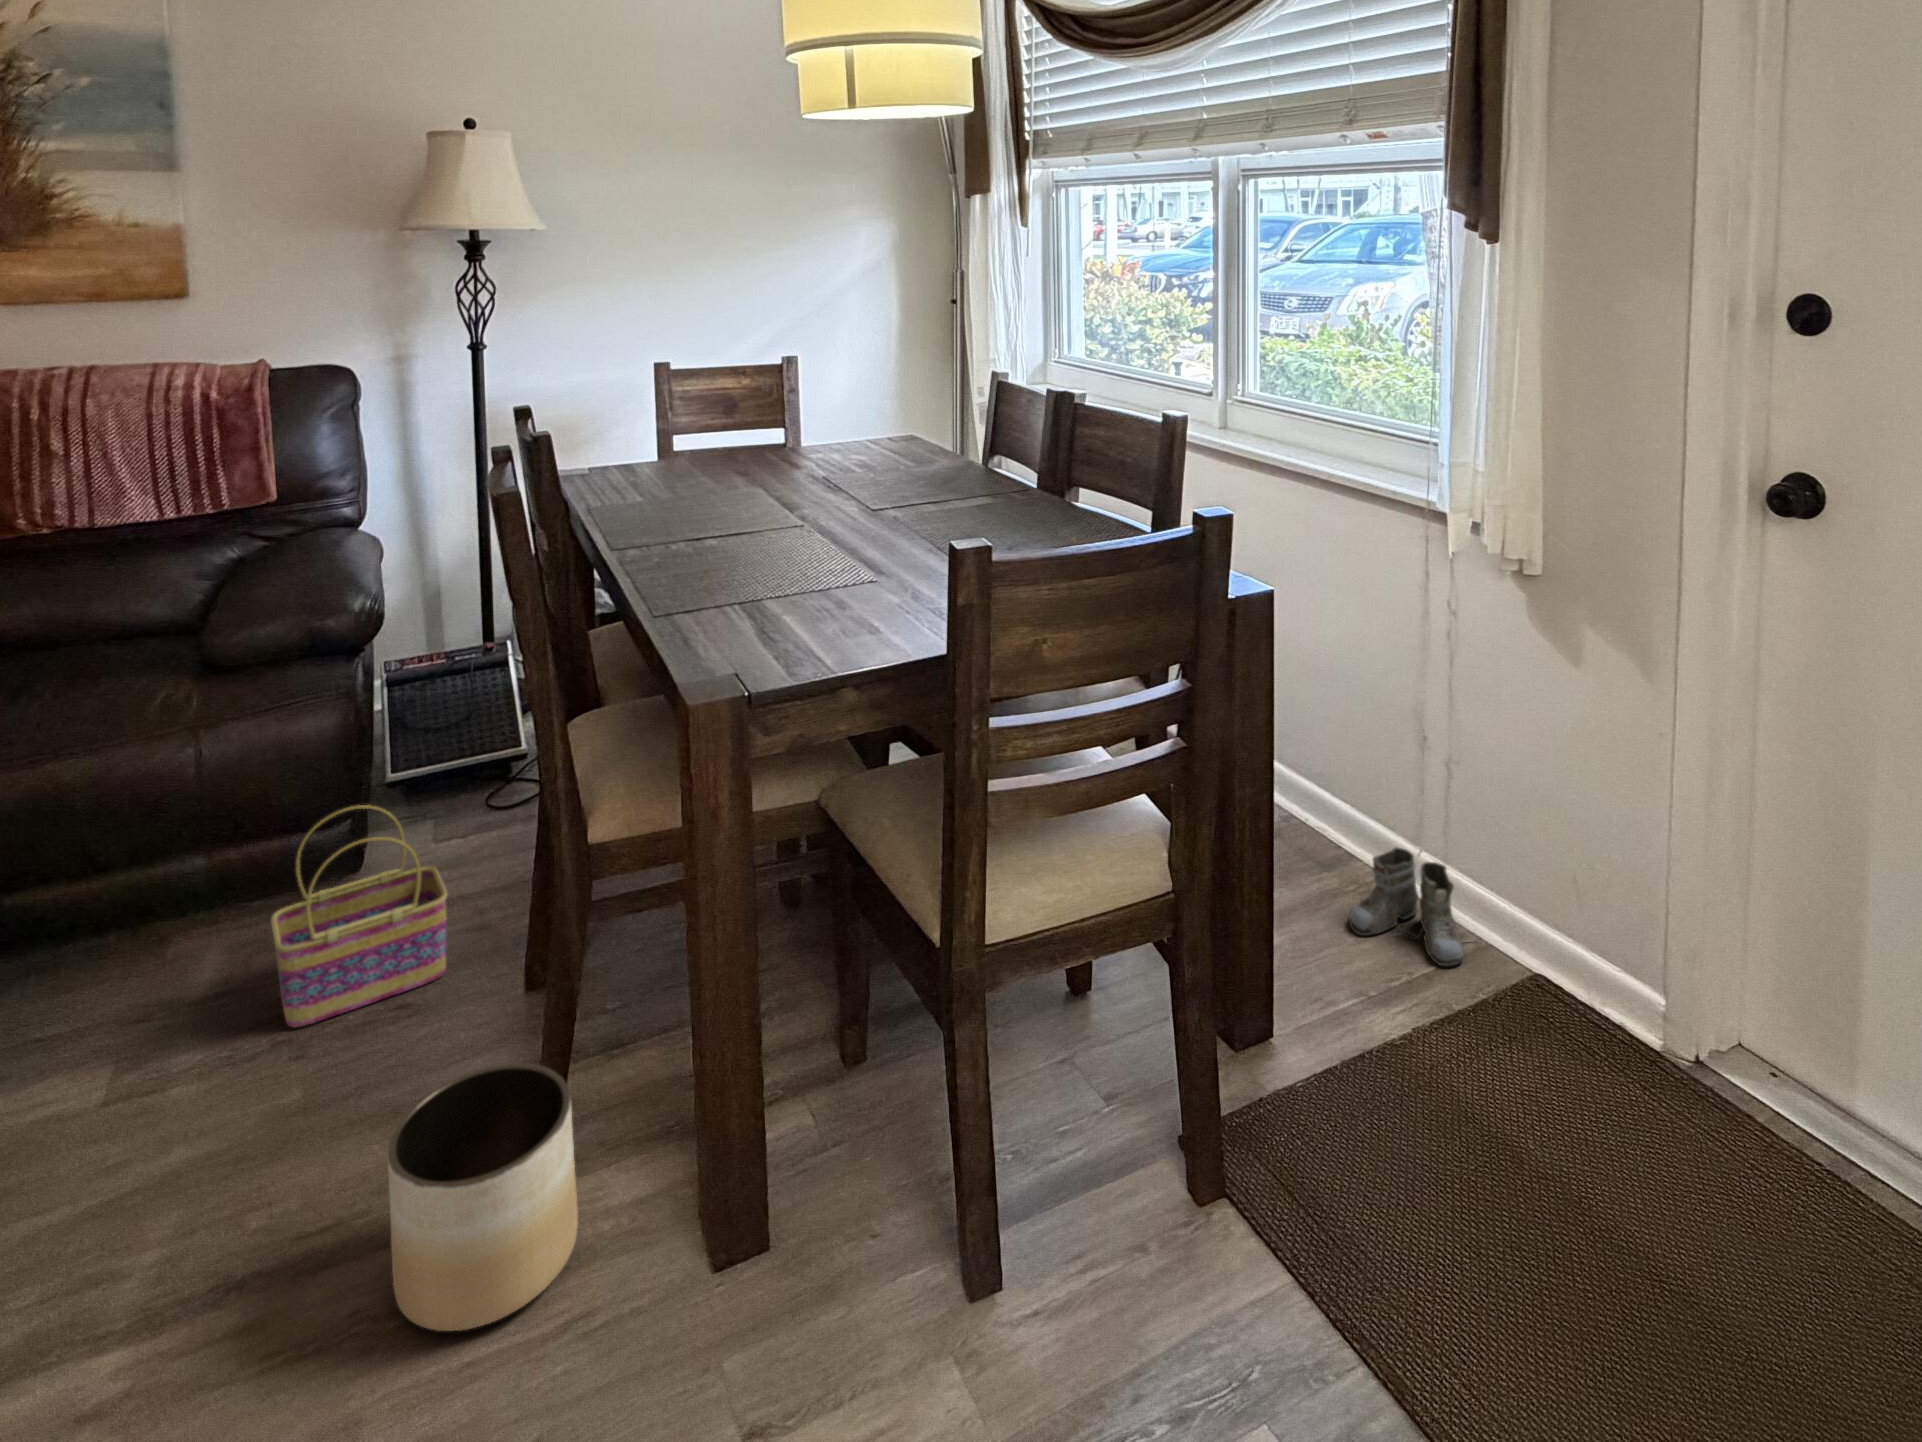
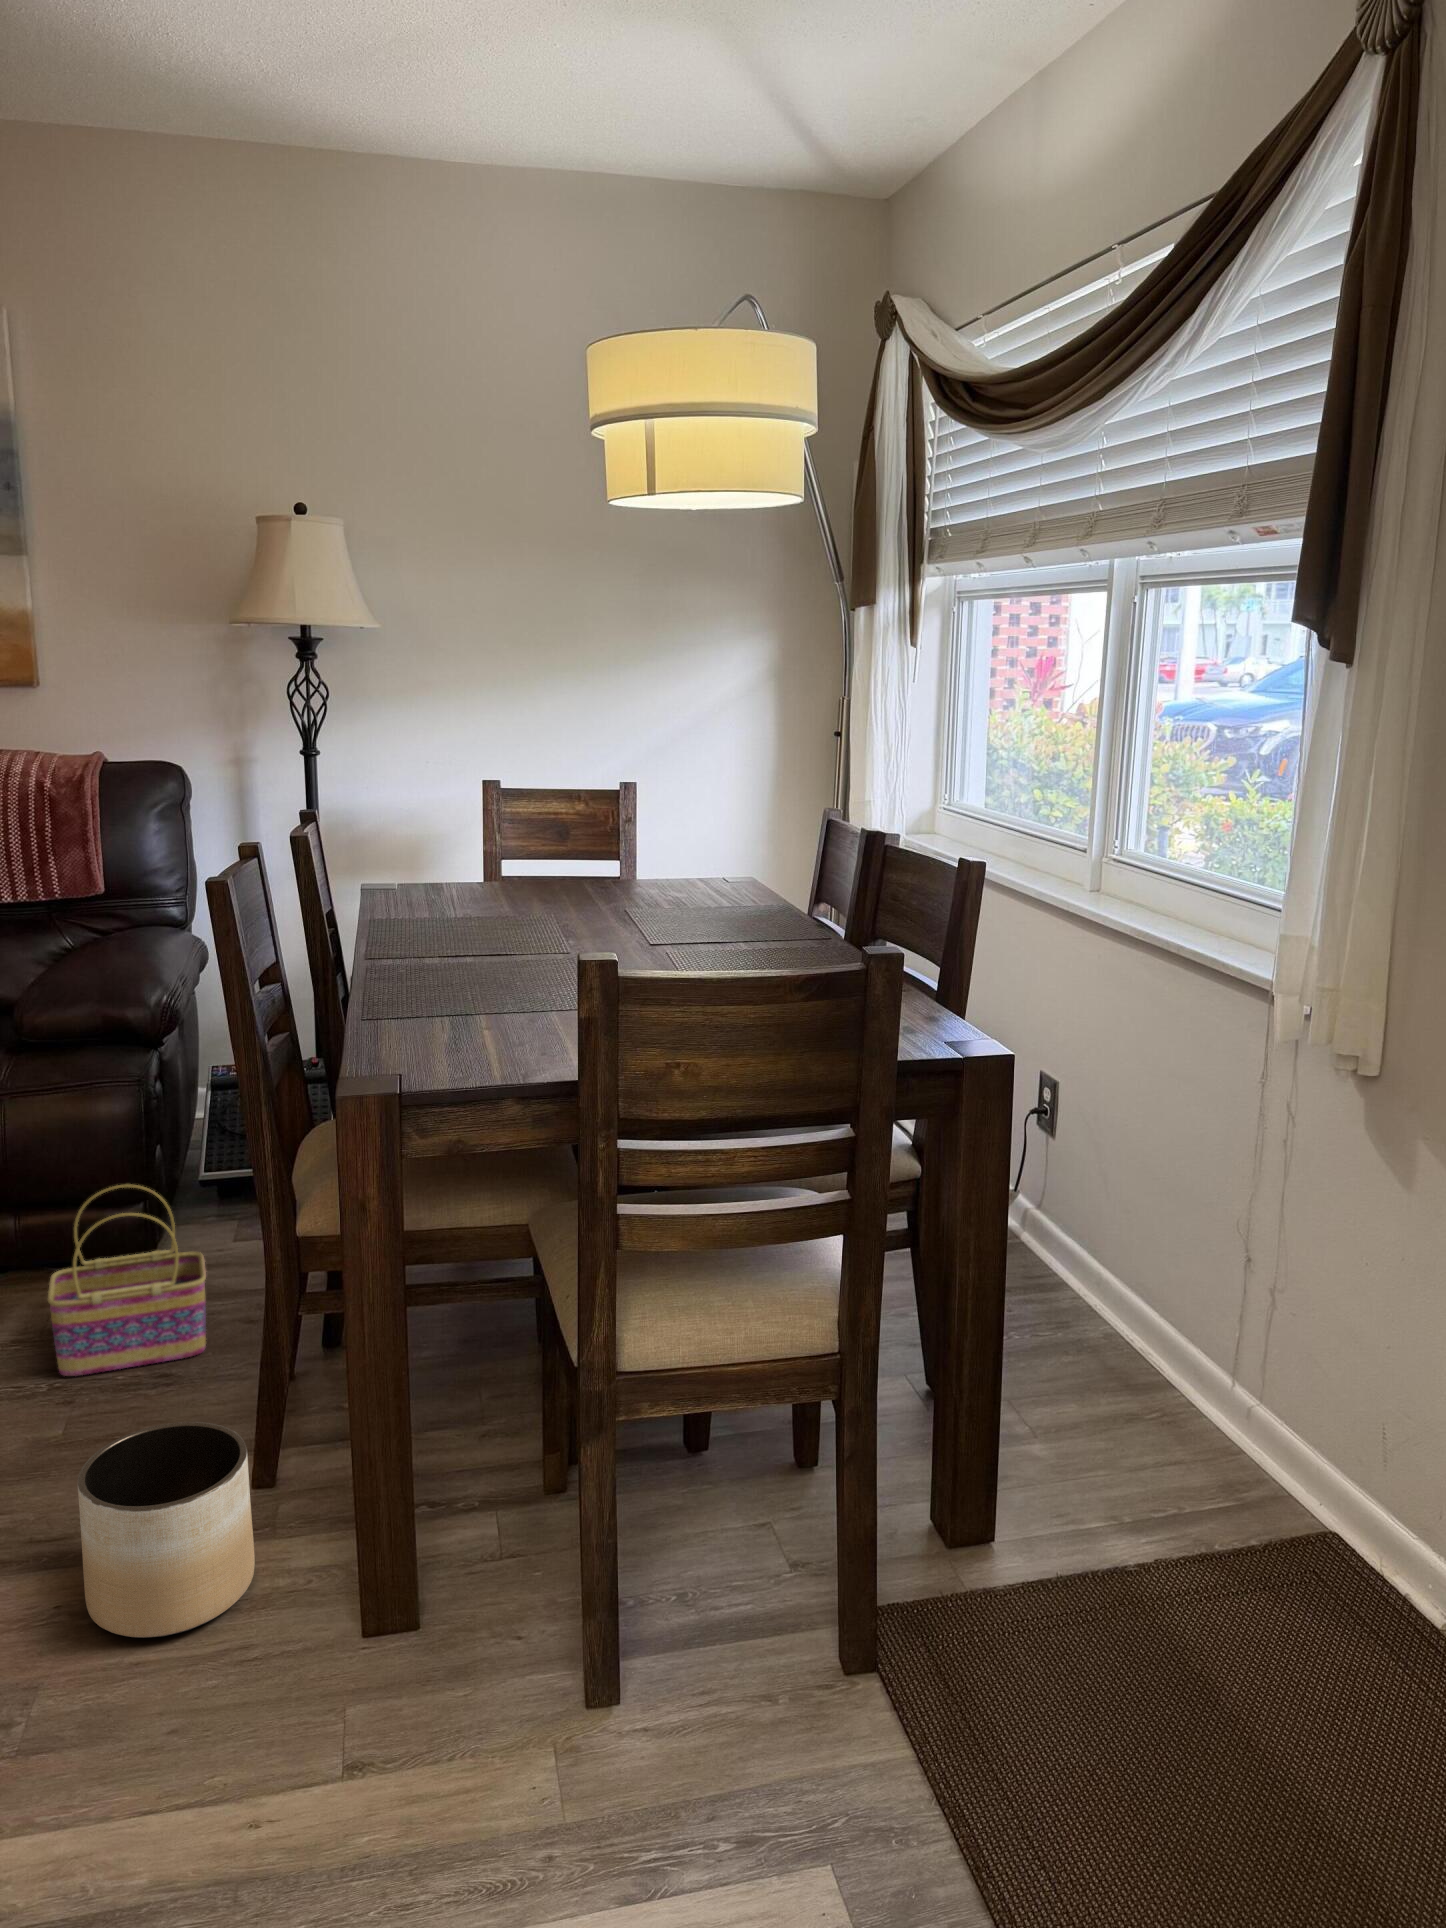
boots: present [1349,847,1464,966] -> none [1128,1372,1276,1505]

